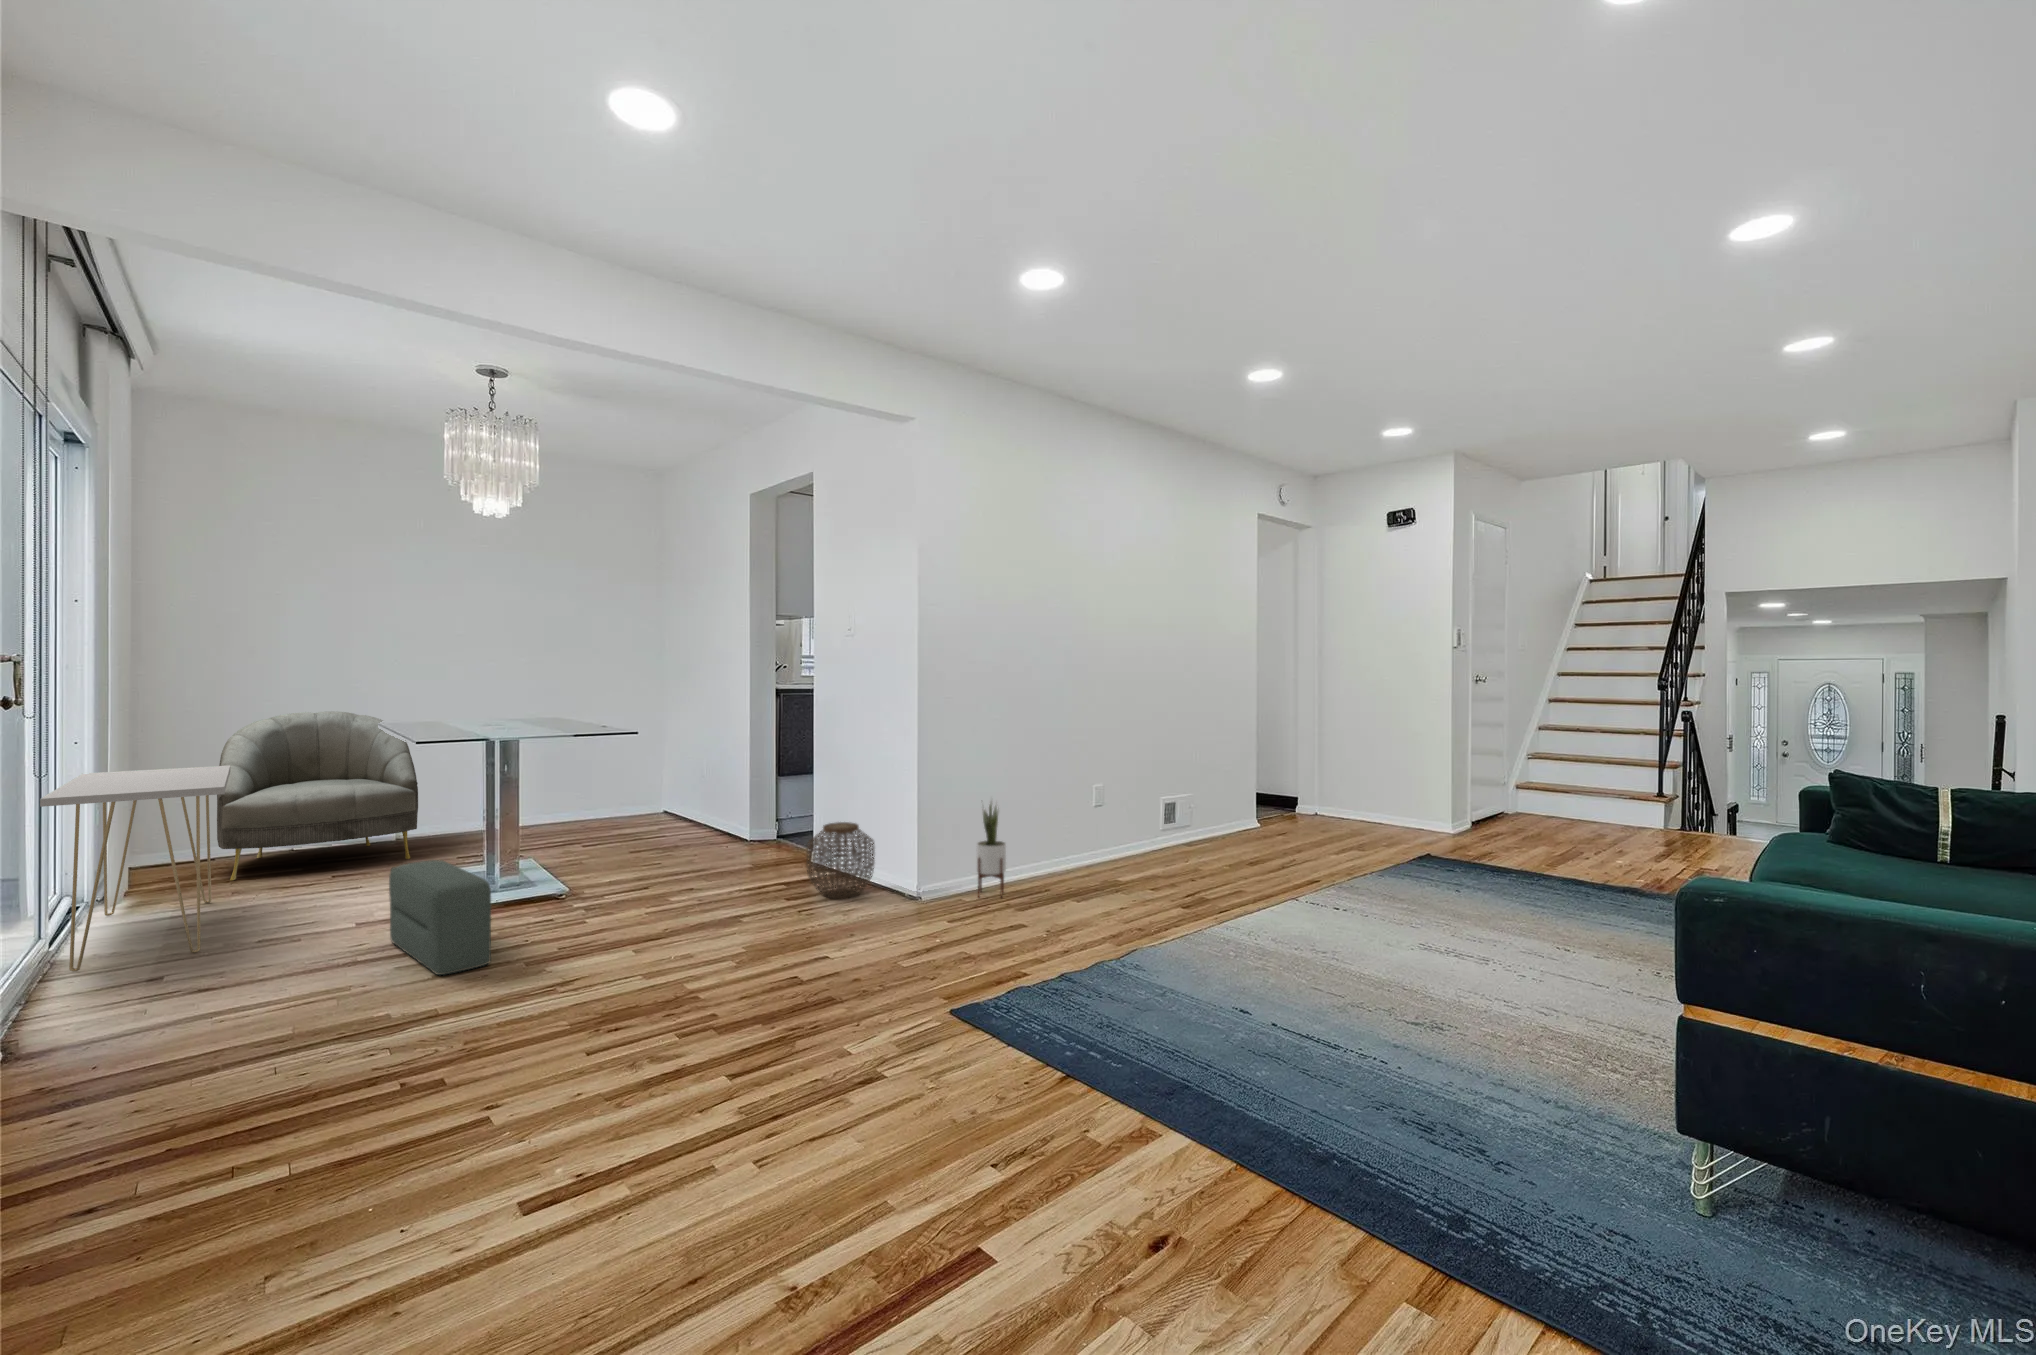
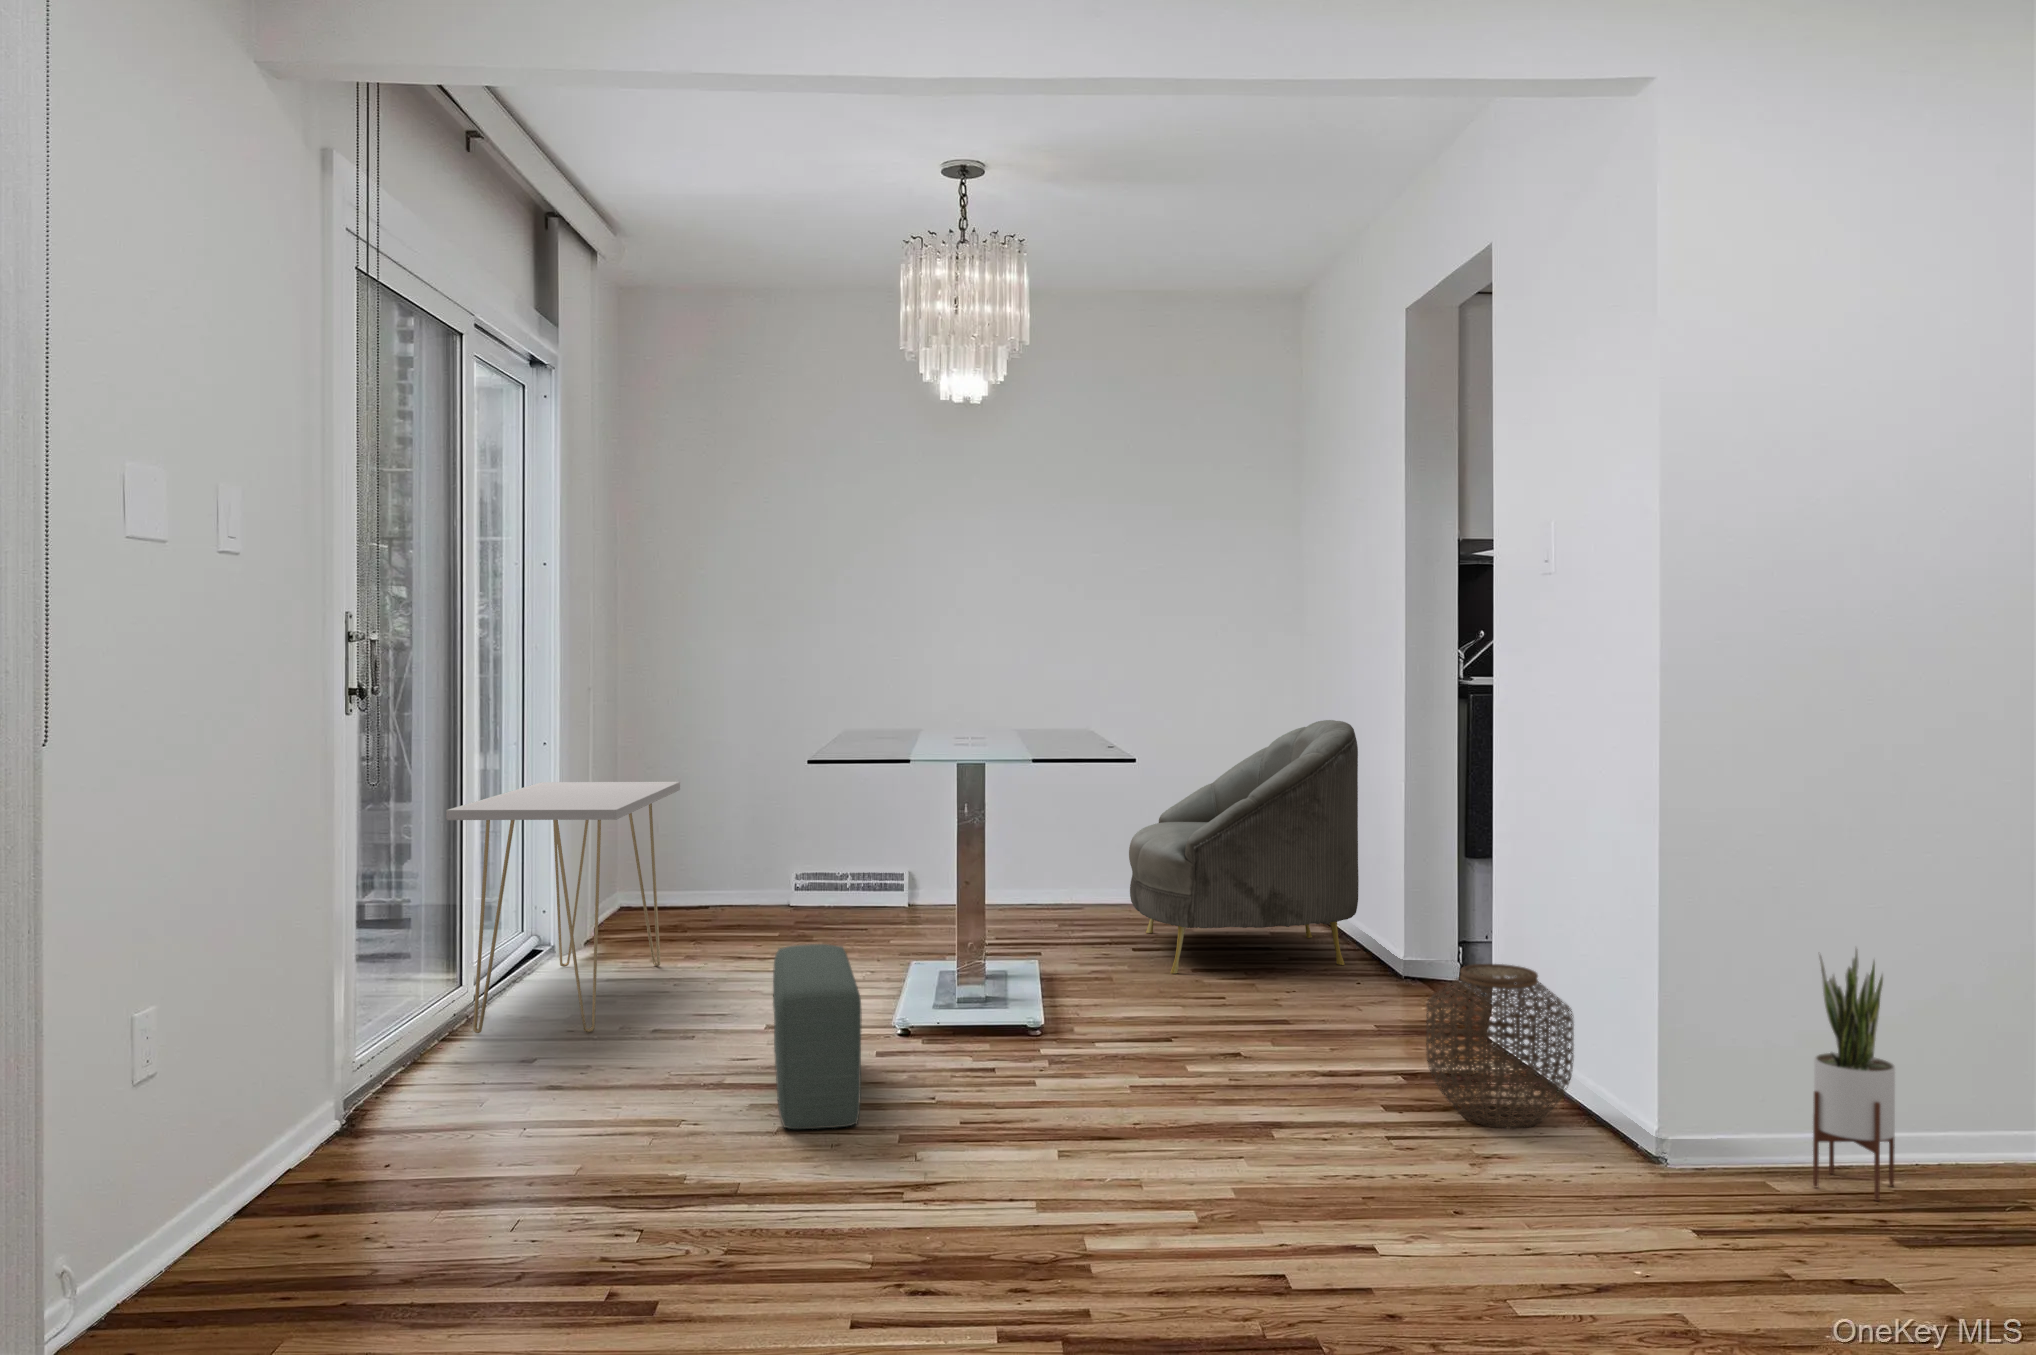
armchair: present [217,711,418,880] -> present [1129,720,1359,973]

